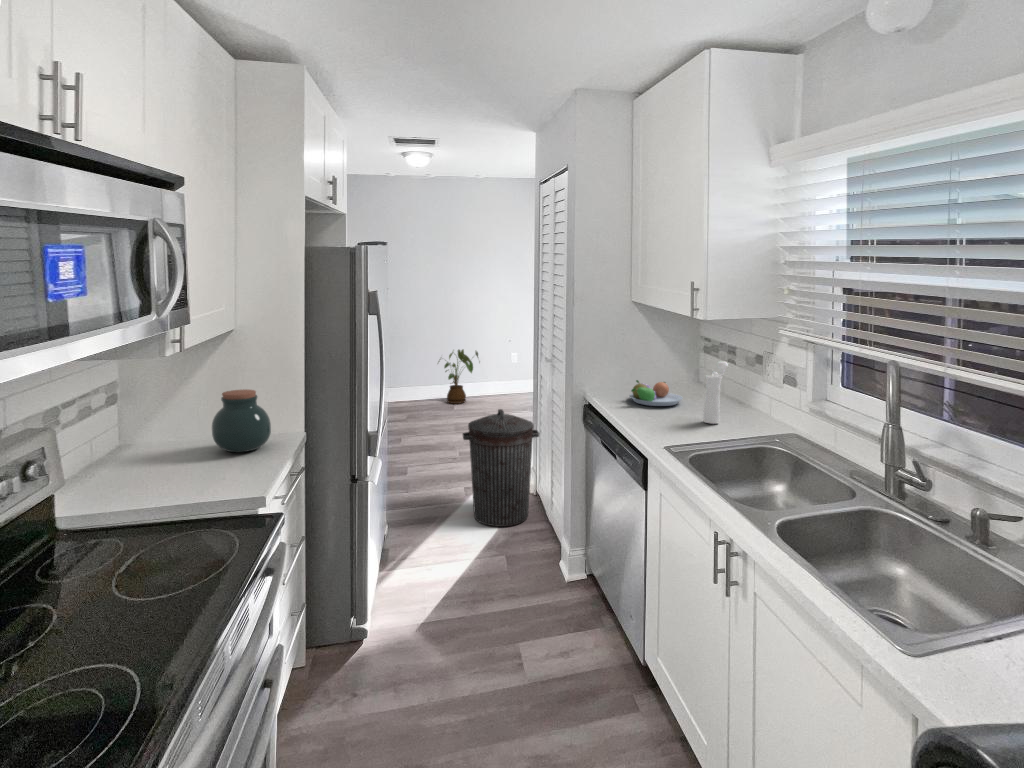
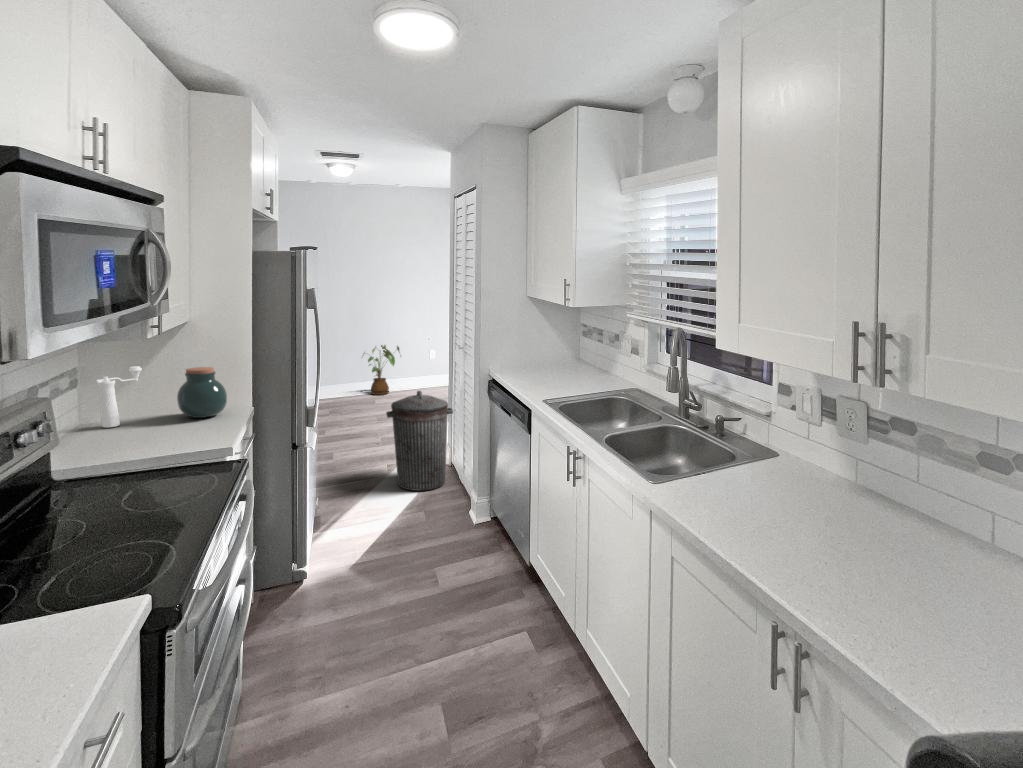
pepper mill: present [703,361,728,424] -> present [96,366,142,428]
fruit bowl: present [629,380,683,406] -> none [522,359,564,379]

